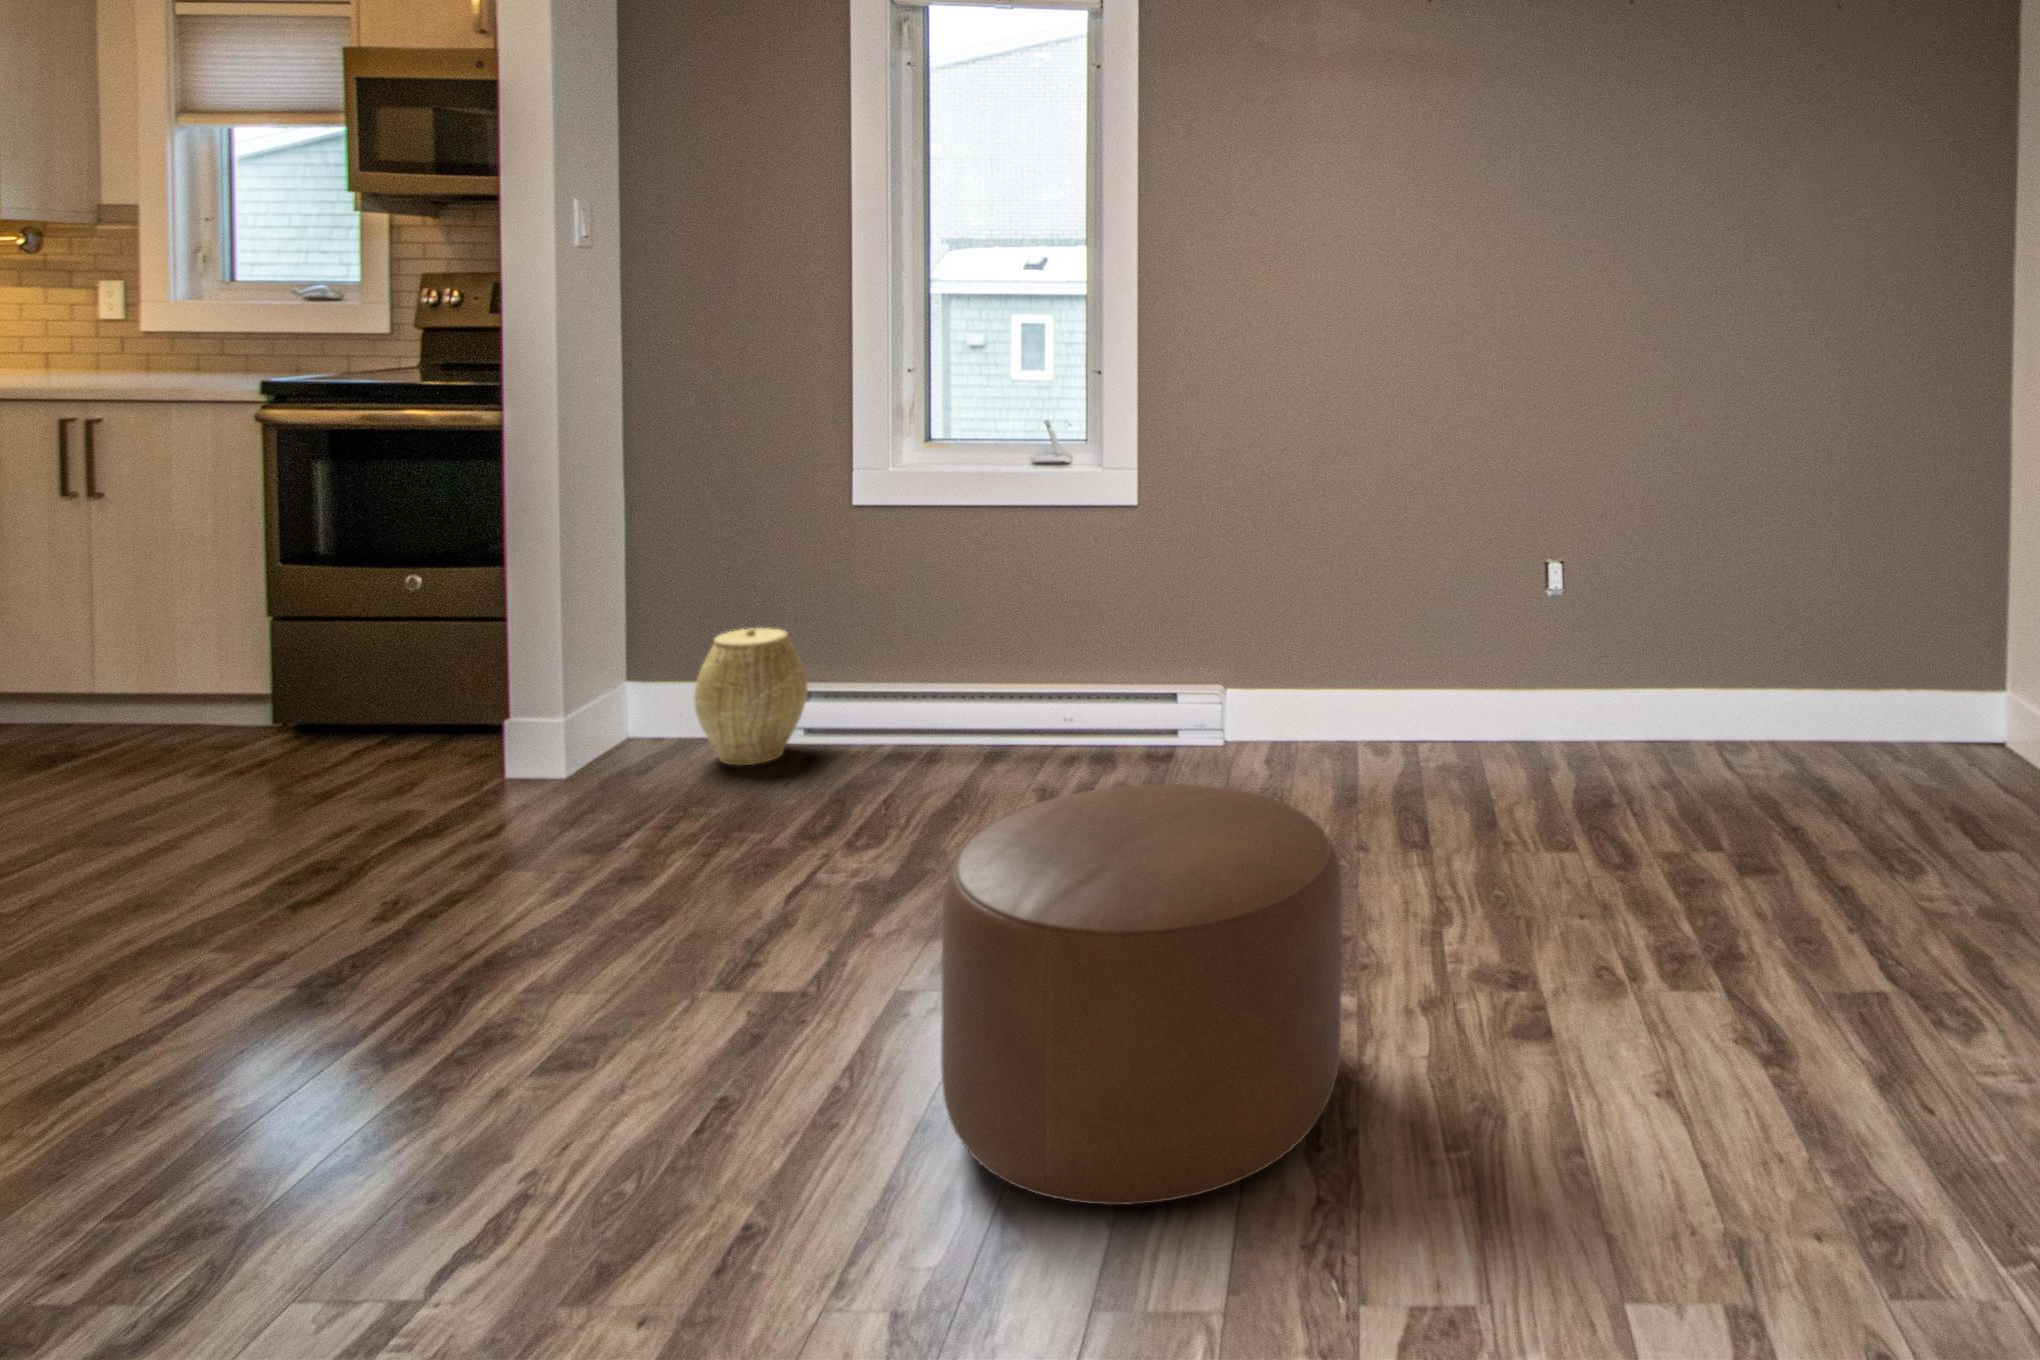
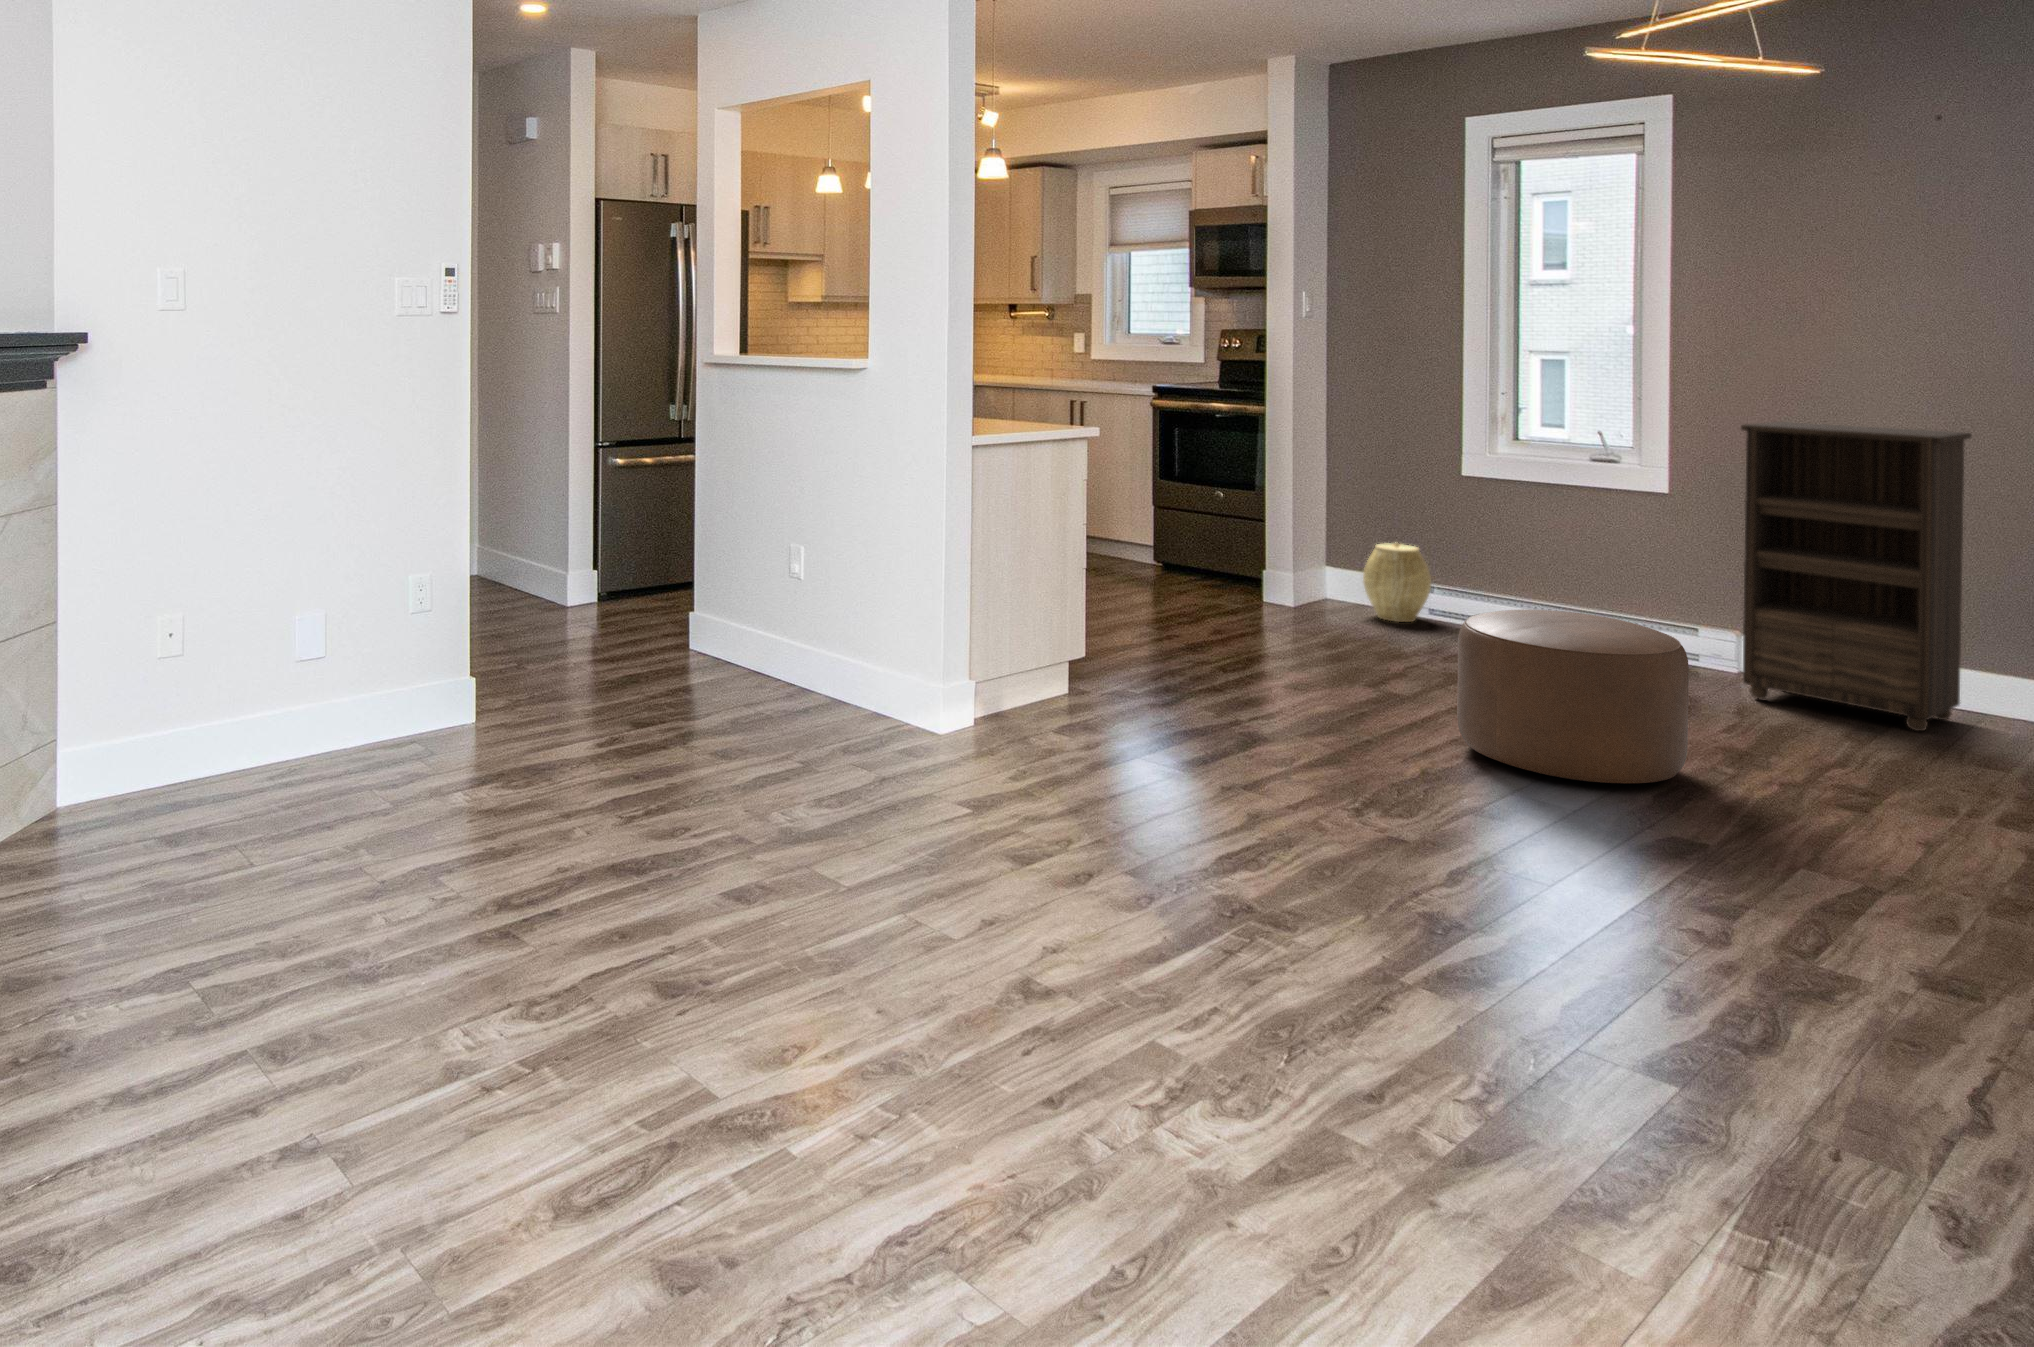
bookshelf: none [1259,395,1487,805] -> present [1741,422,1971,731]

